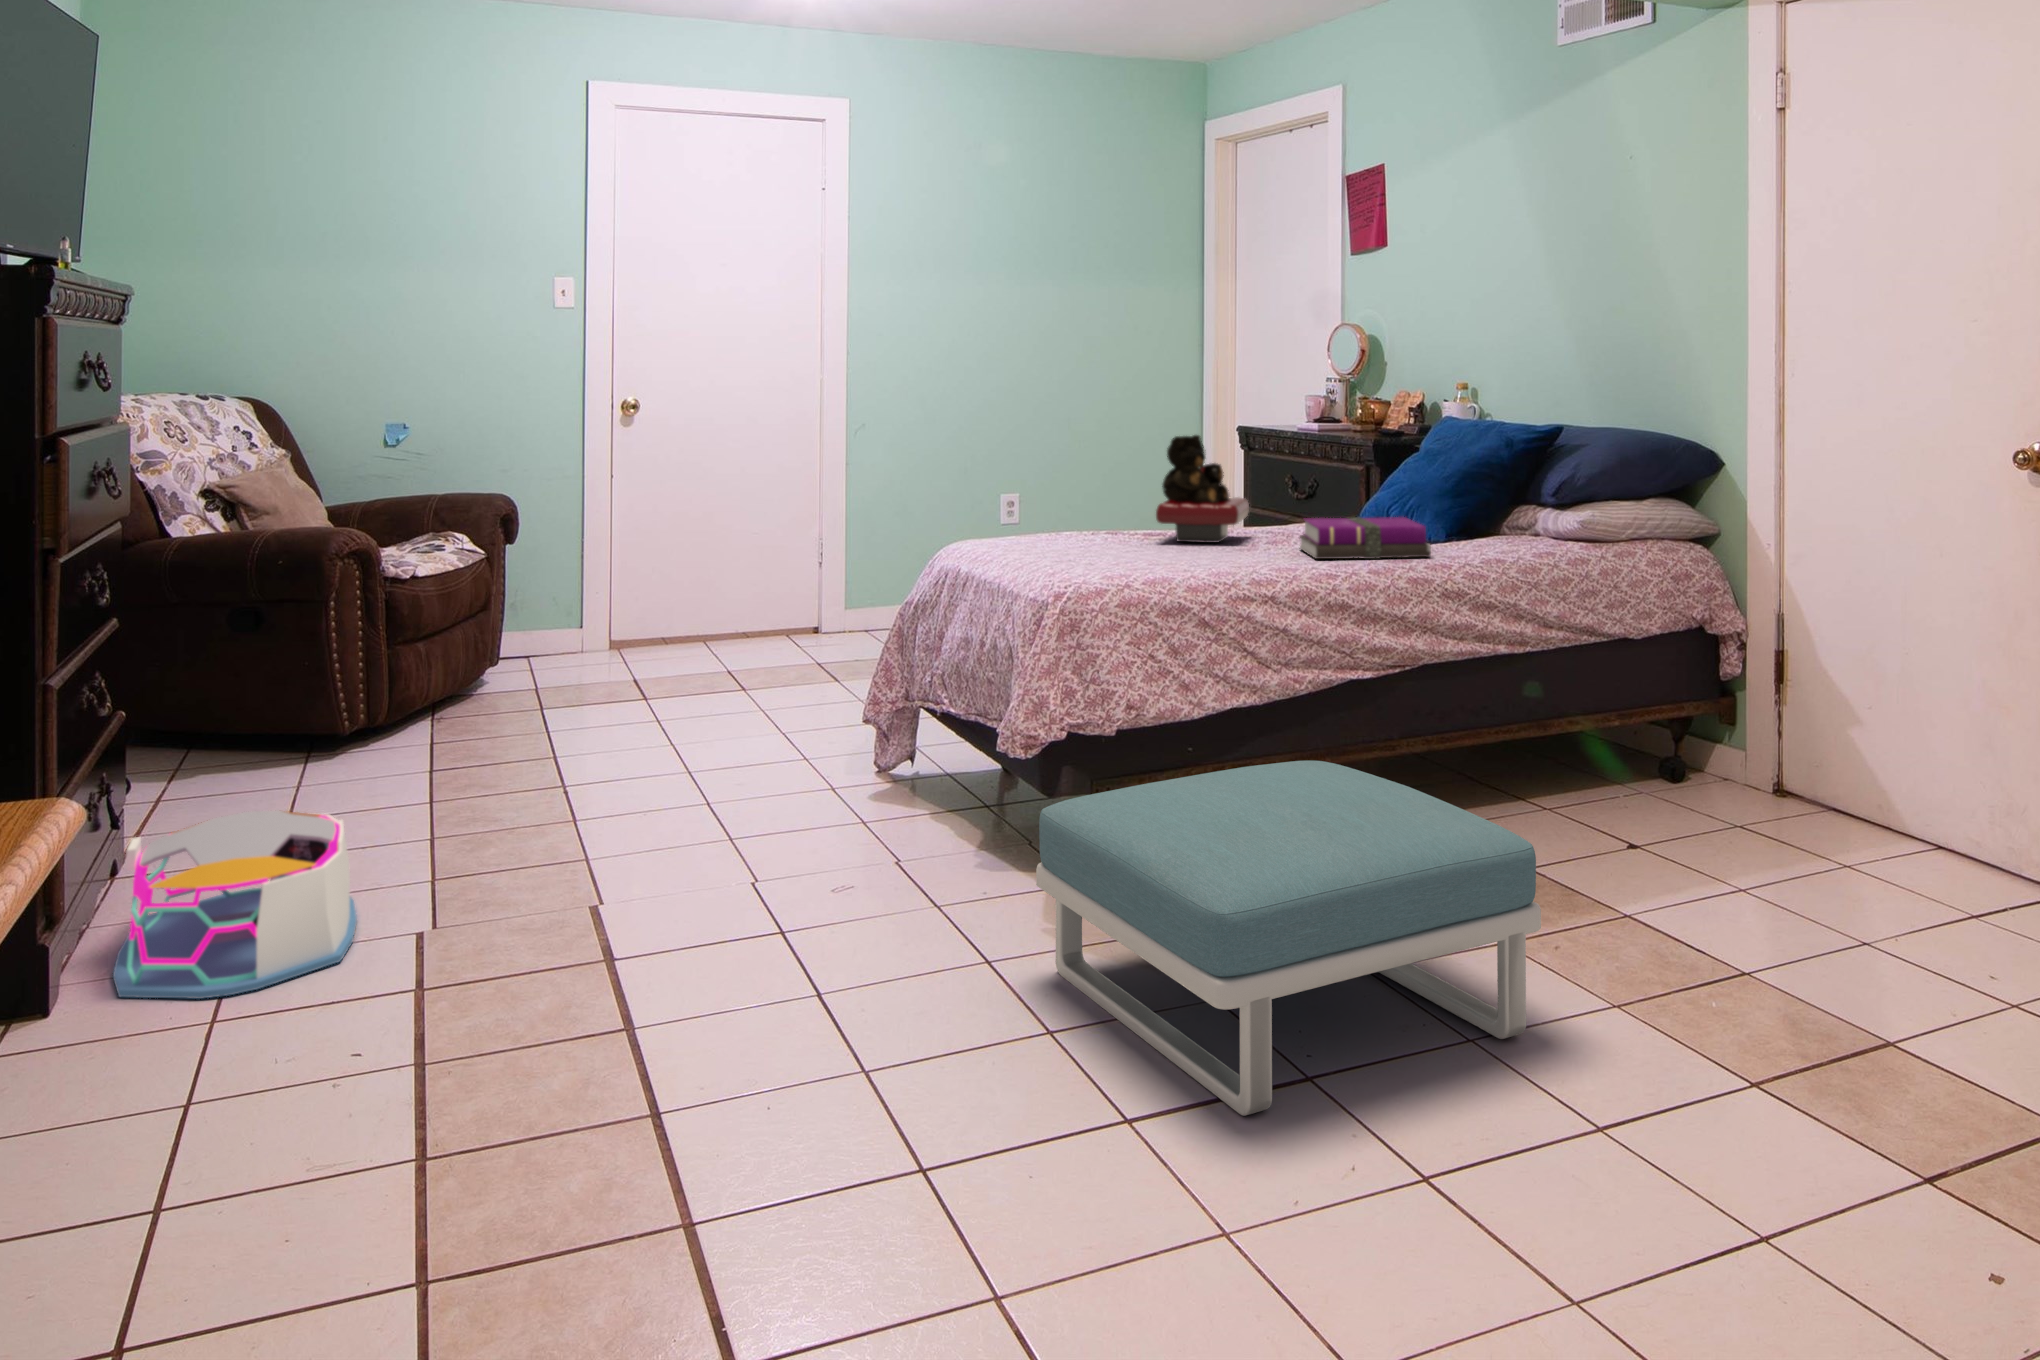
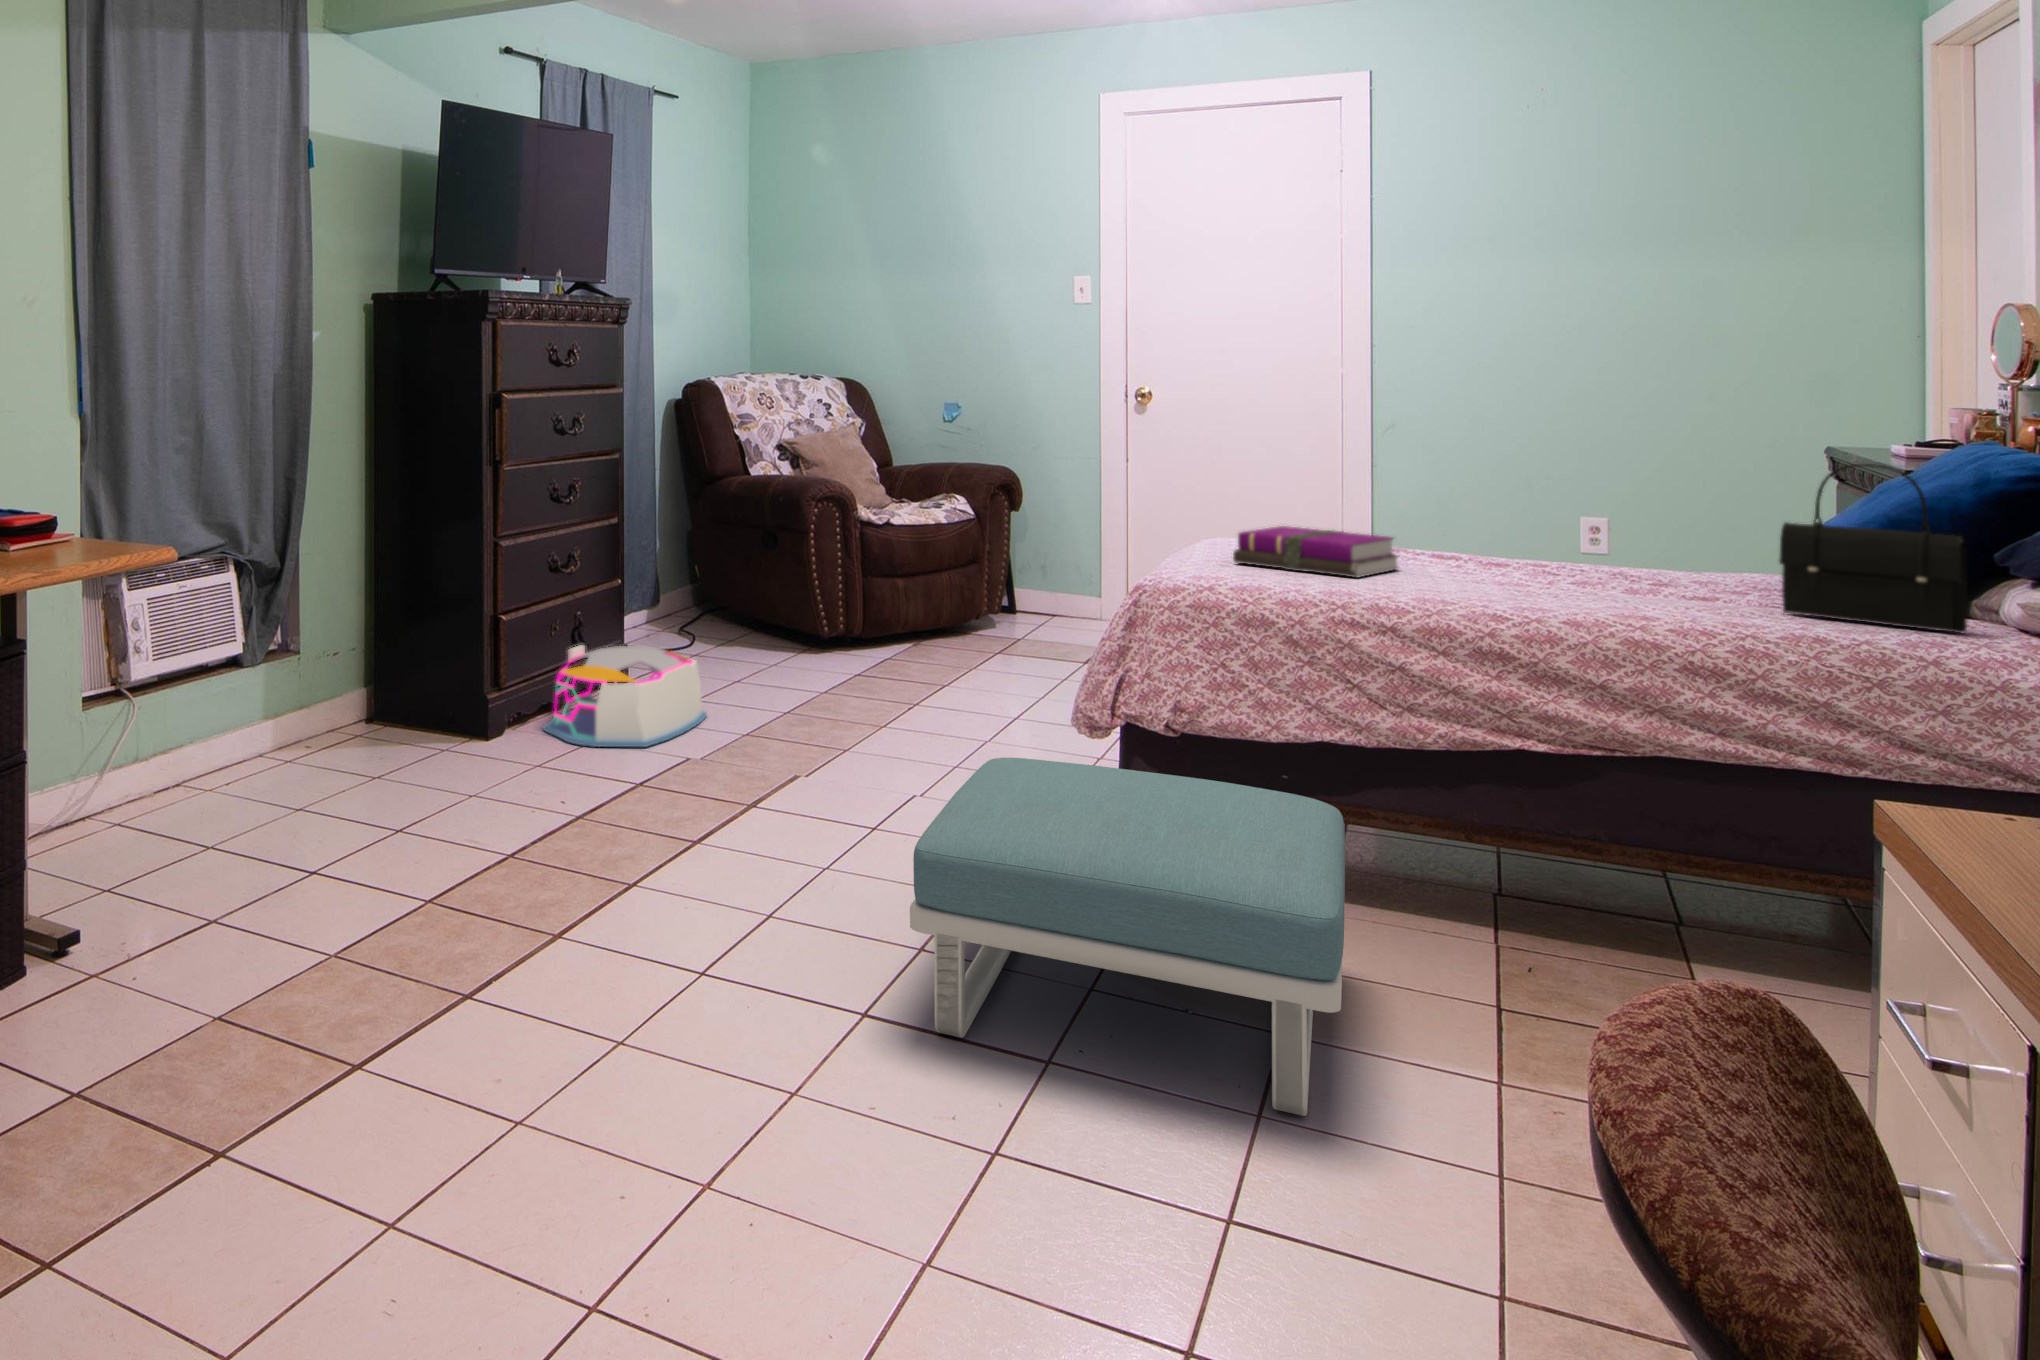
handbag: none [1418,427,1519,543] -> present [1779,464,1967,633]
teddy bear: present [1156,435,1249,543] -> none [1426,450,1580,575]
notebook: present [1300,517,1431,559] -> present [1233,526,1398,577]

